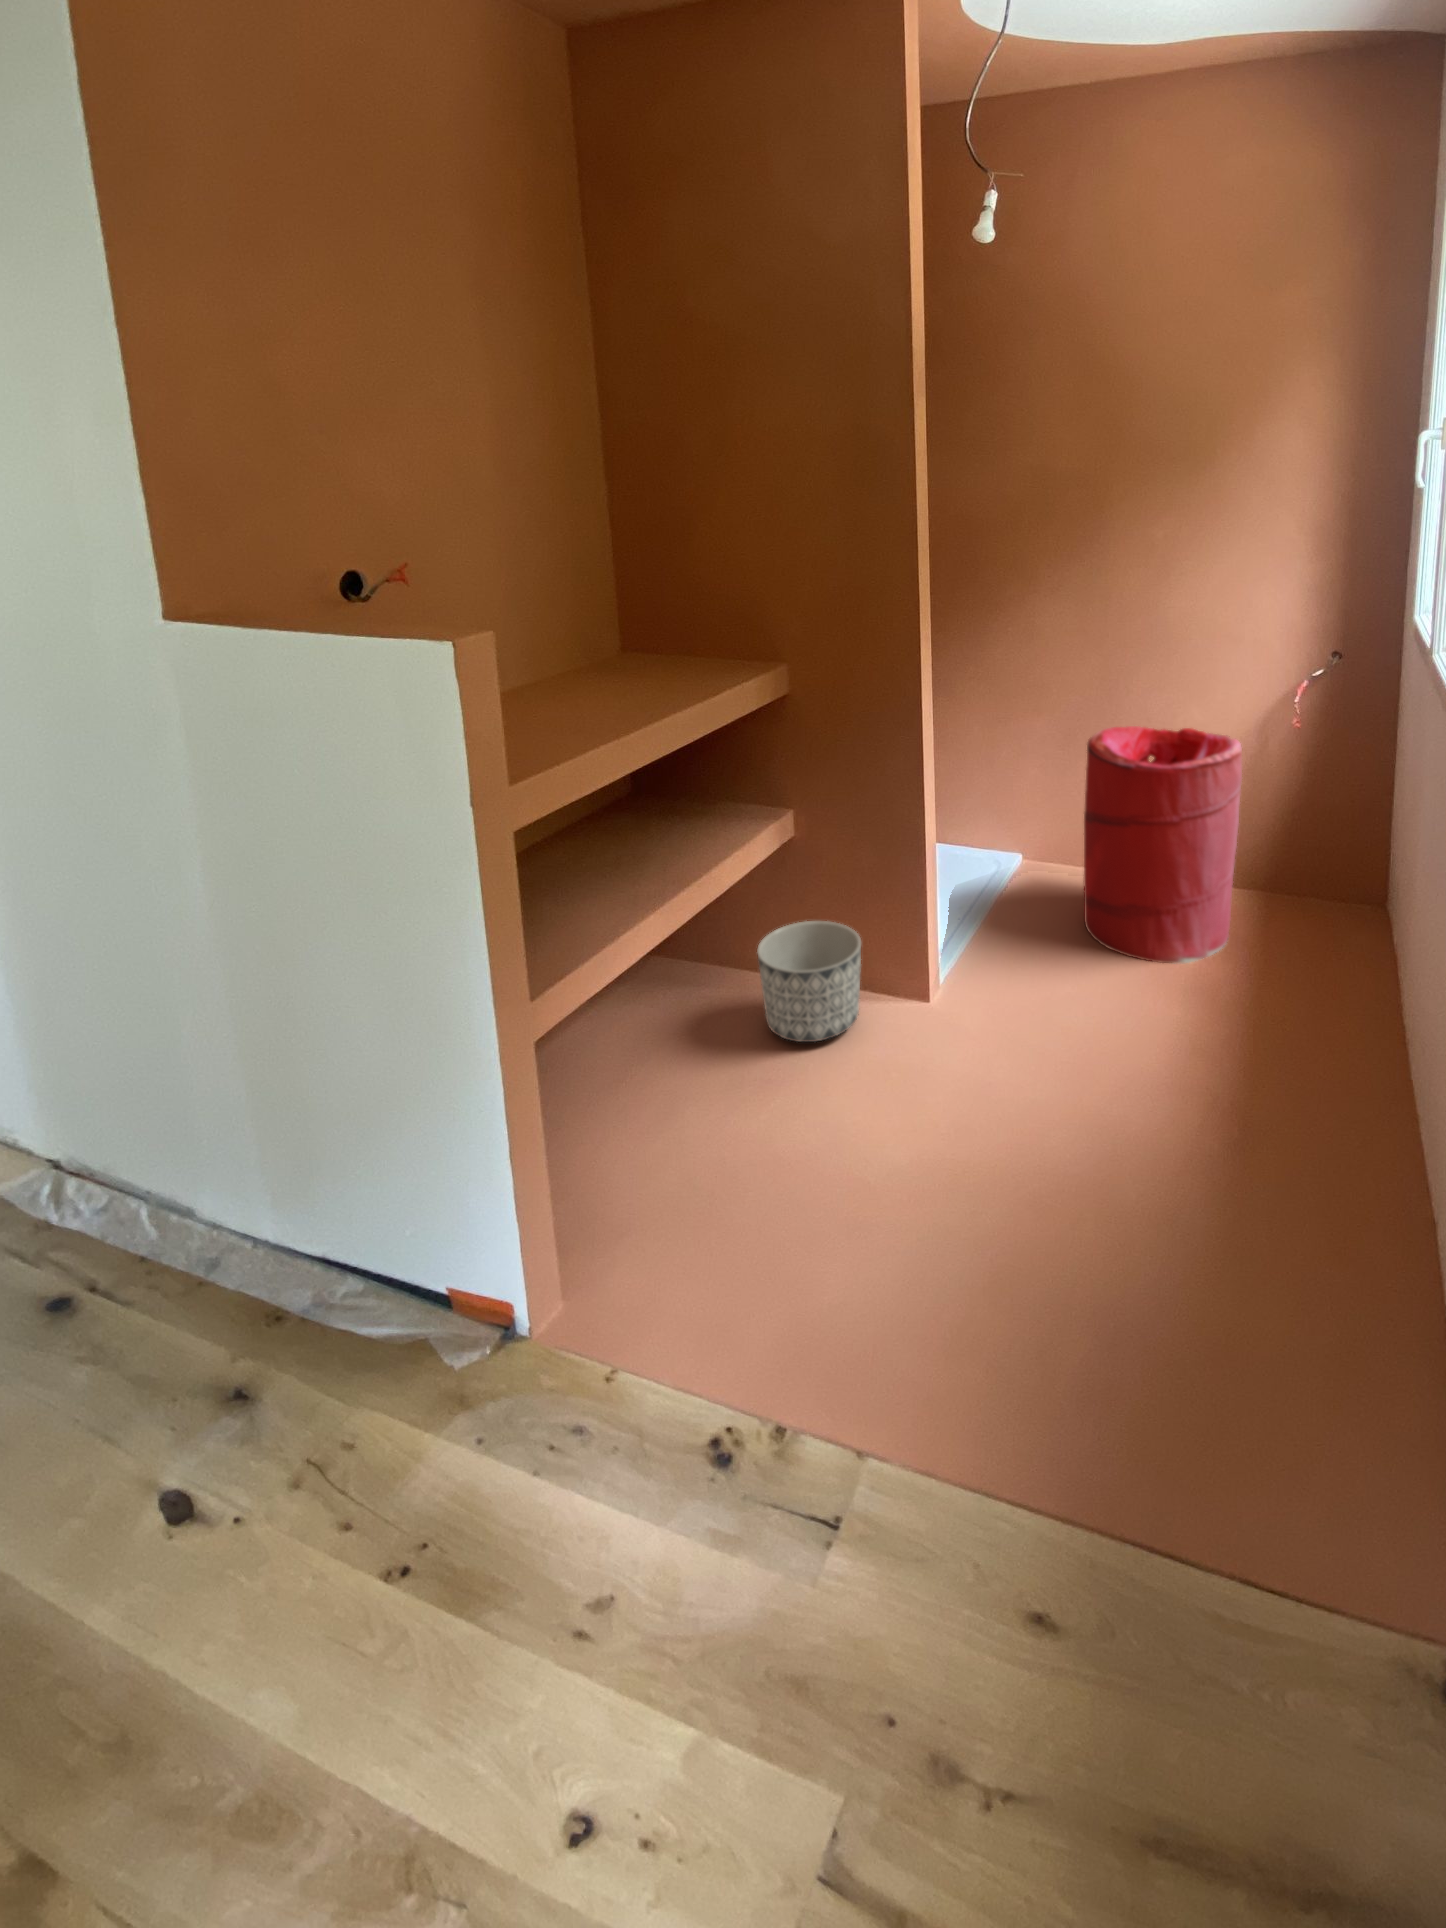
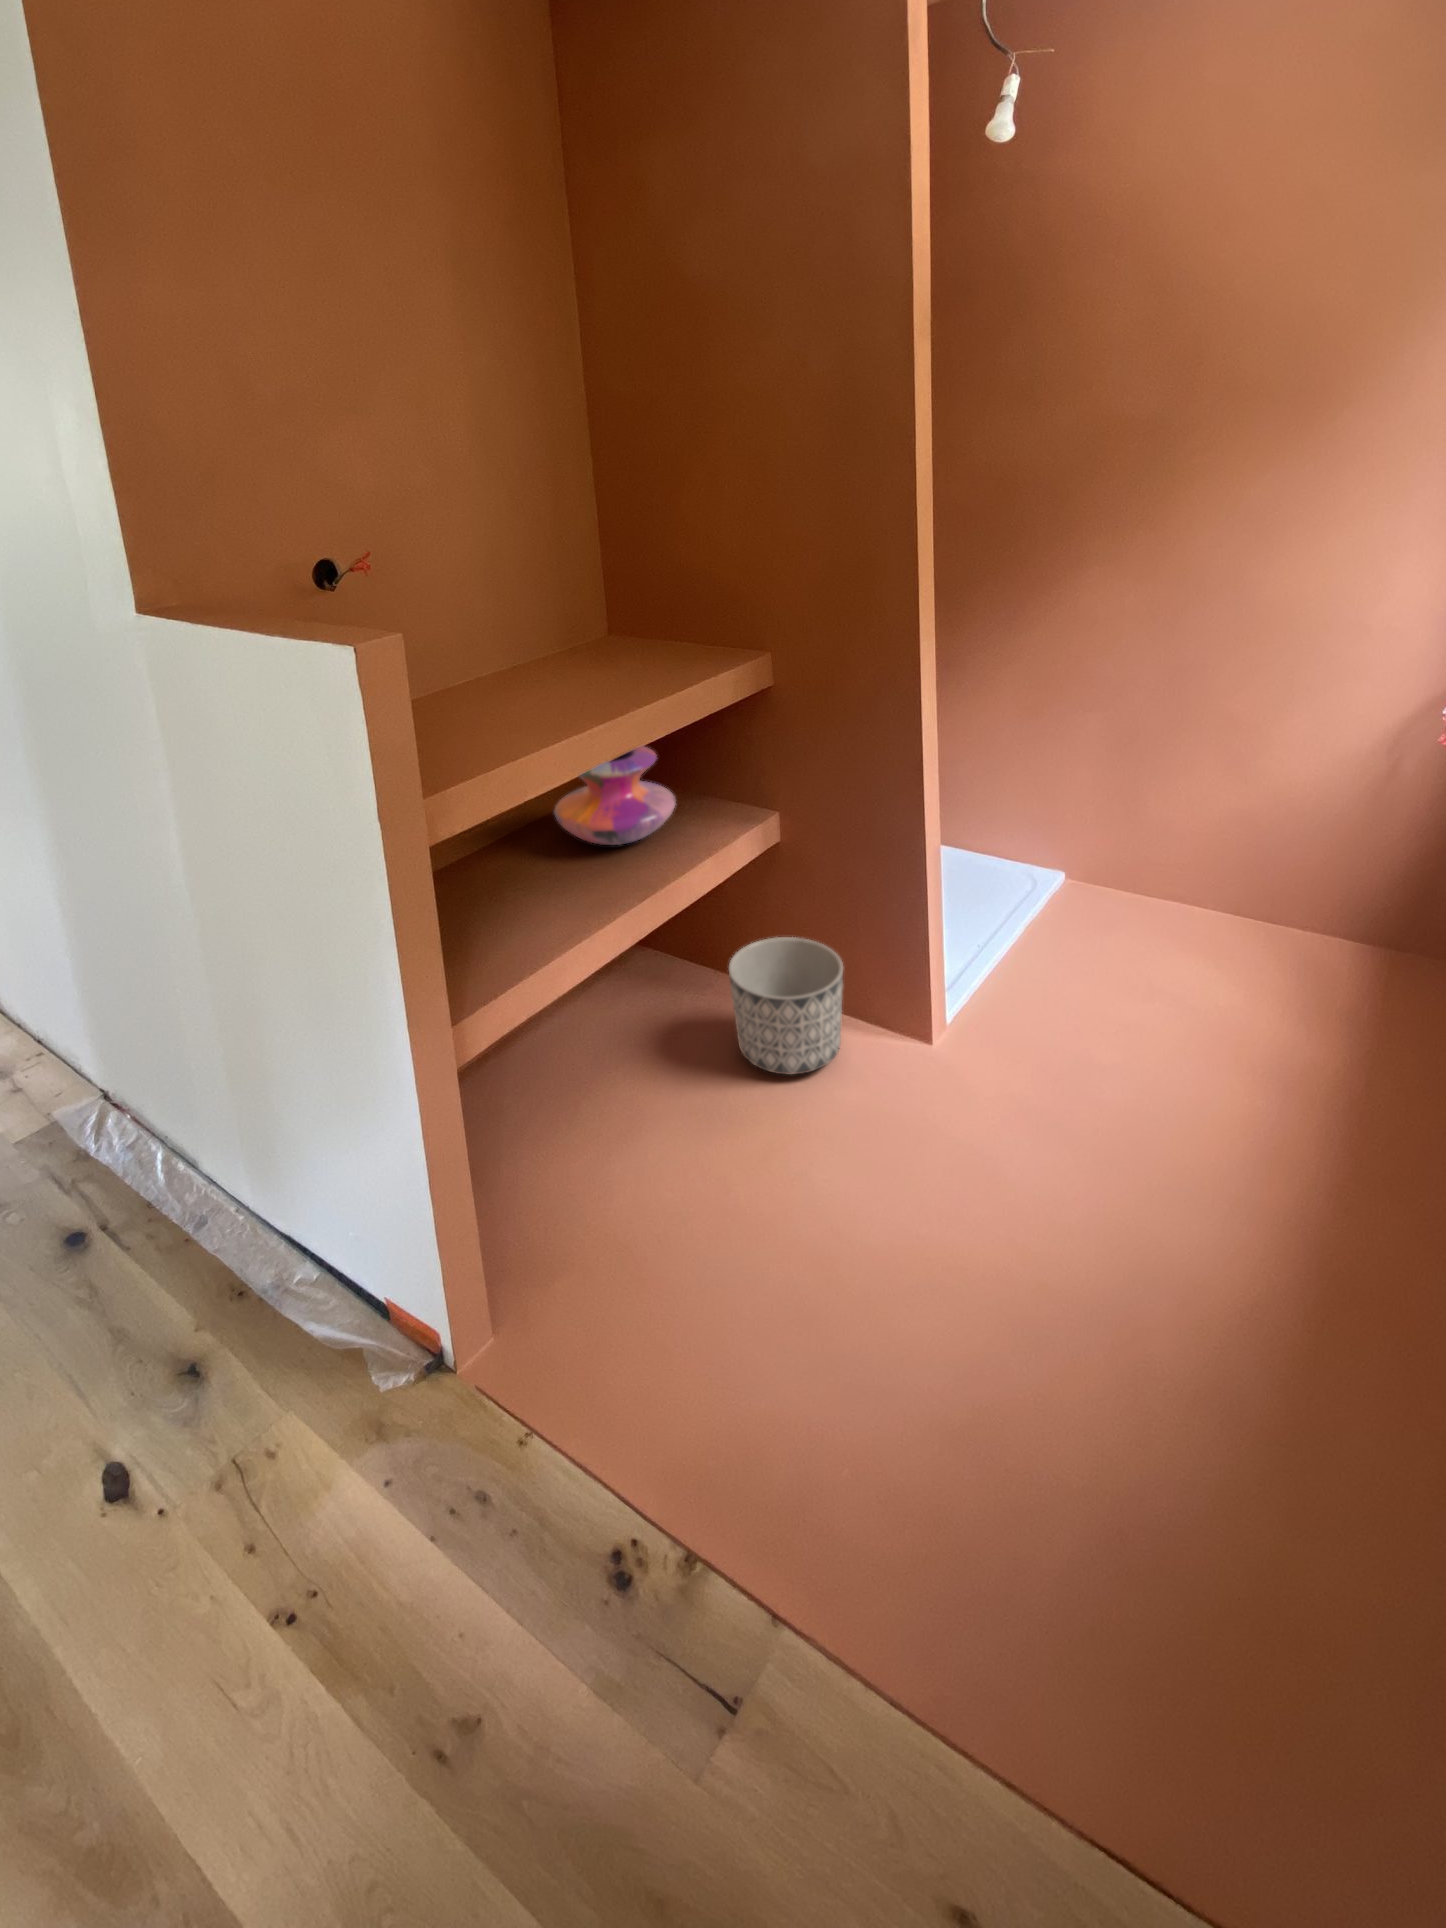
laundry hamper: present [1084,726,1242,964] -> none [1123,734,1348,1036]
decorative vase: none [586,750,706,845] -> present [554,746,675,845]

